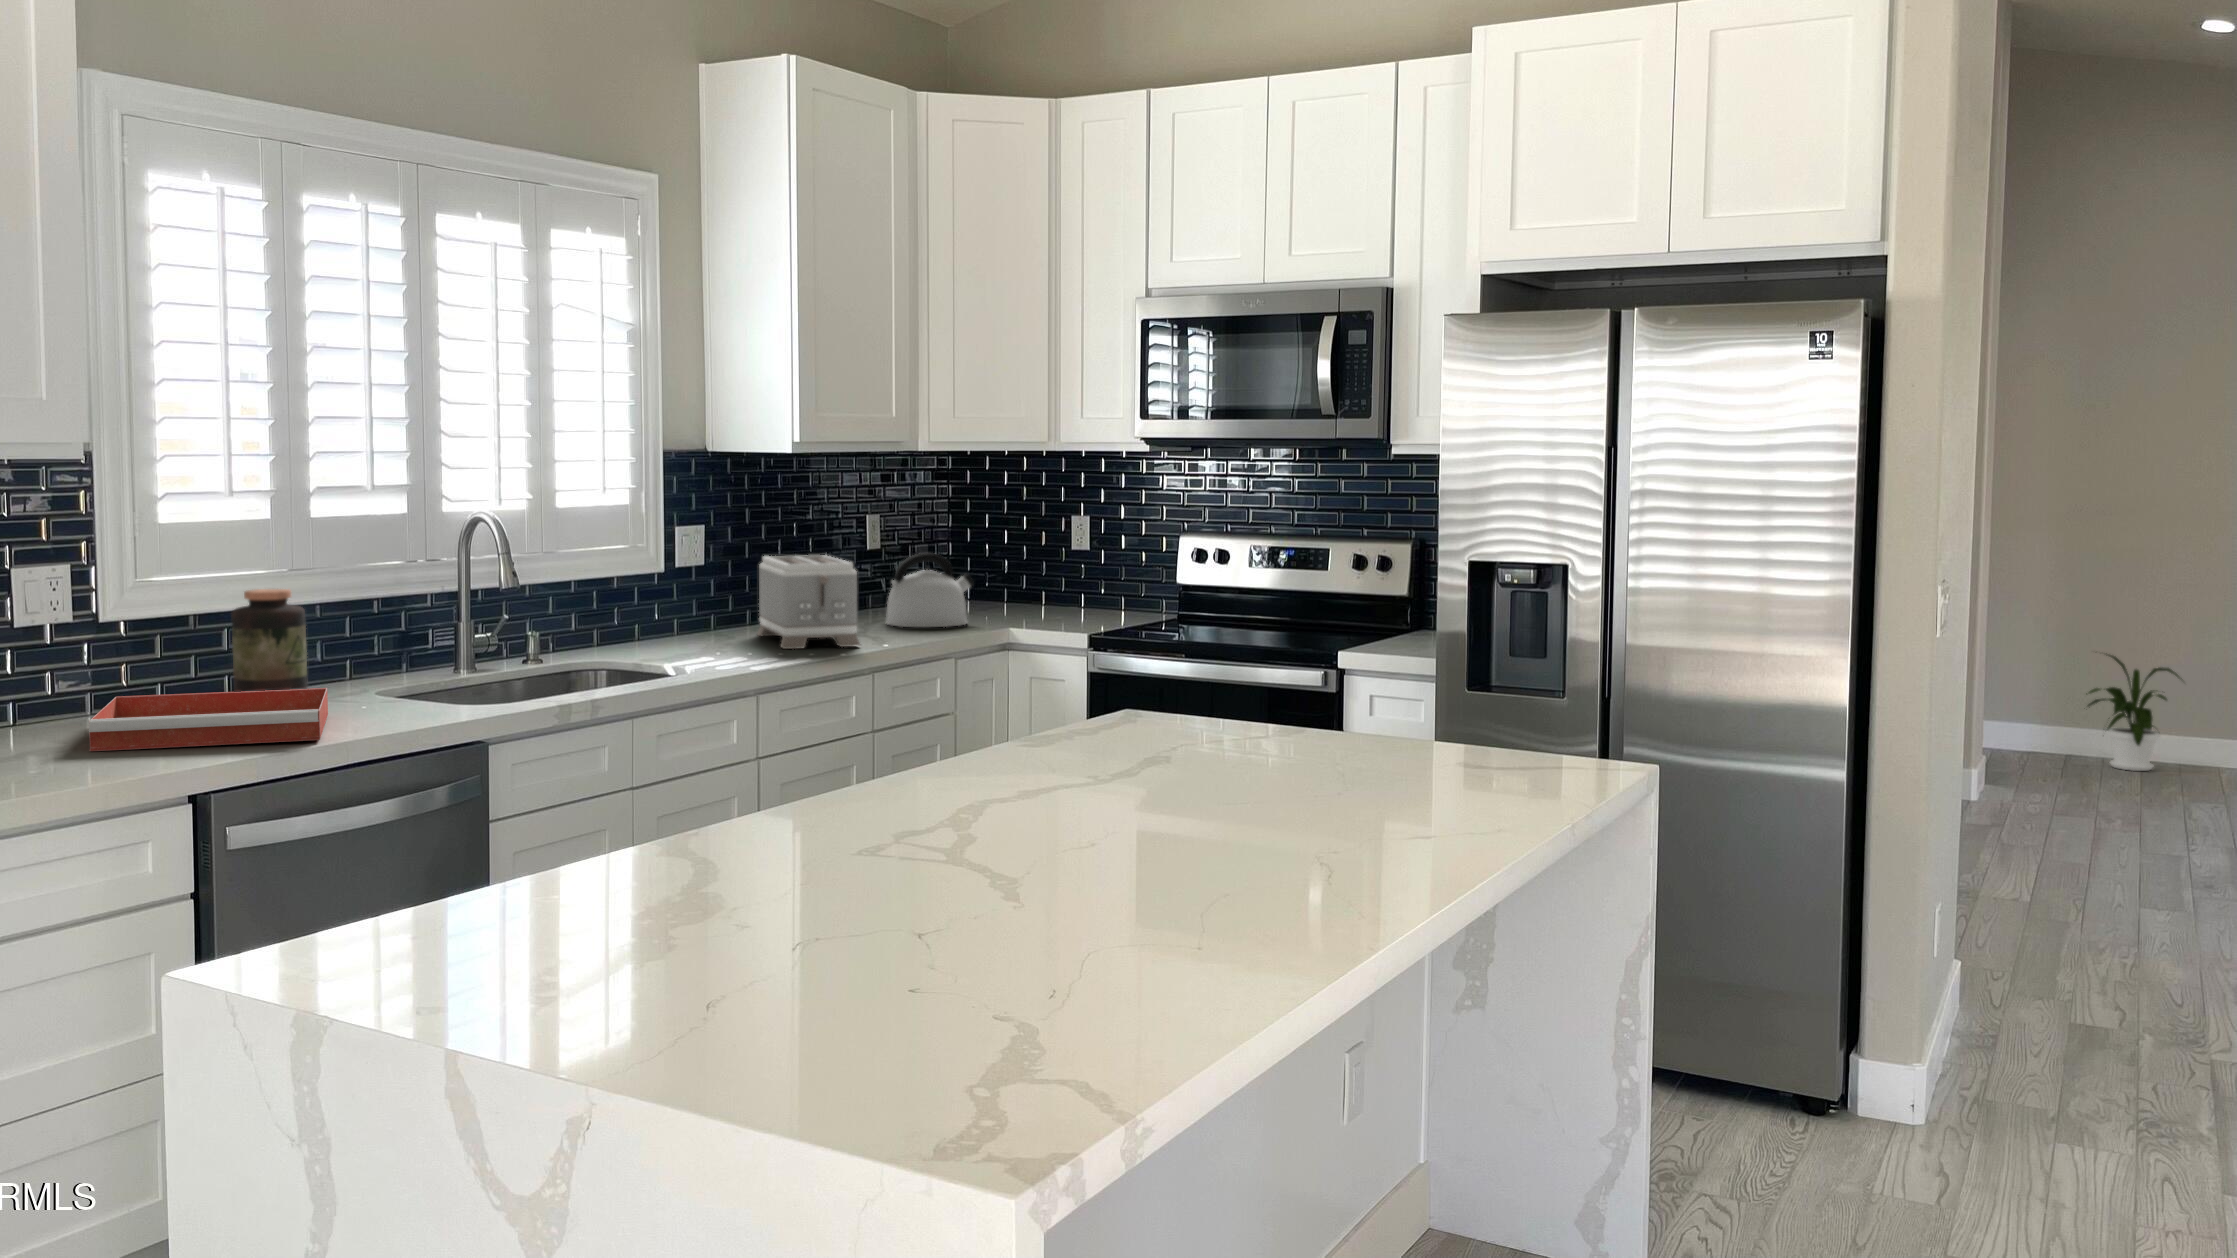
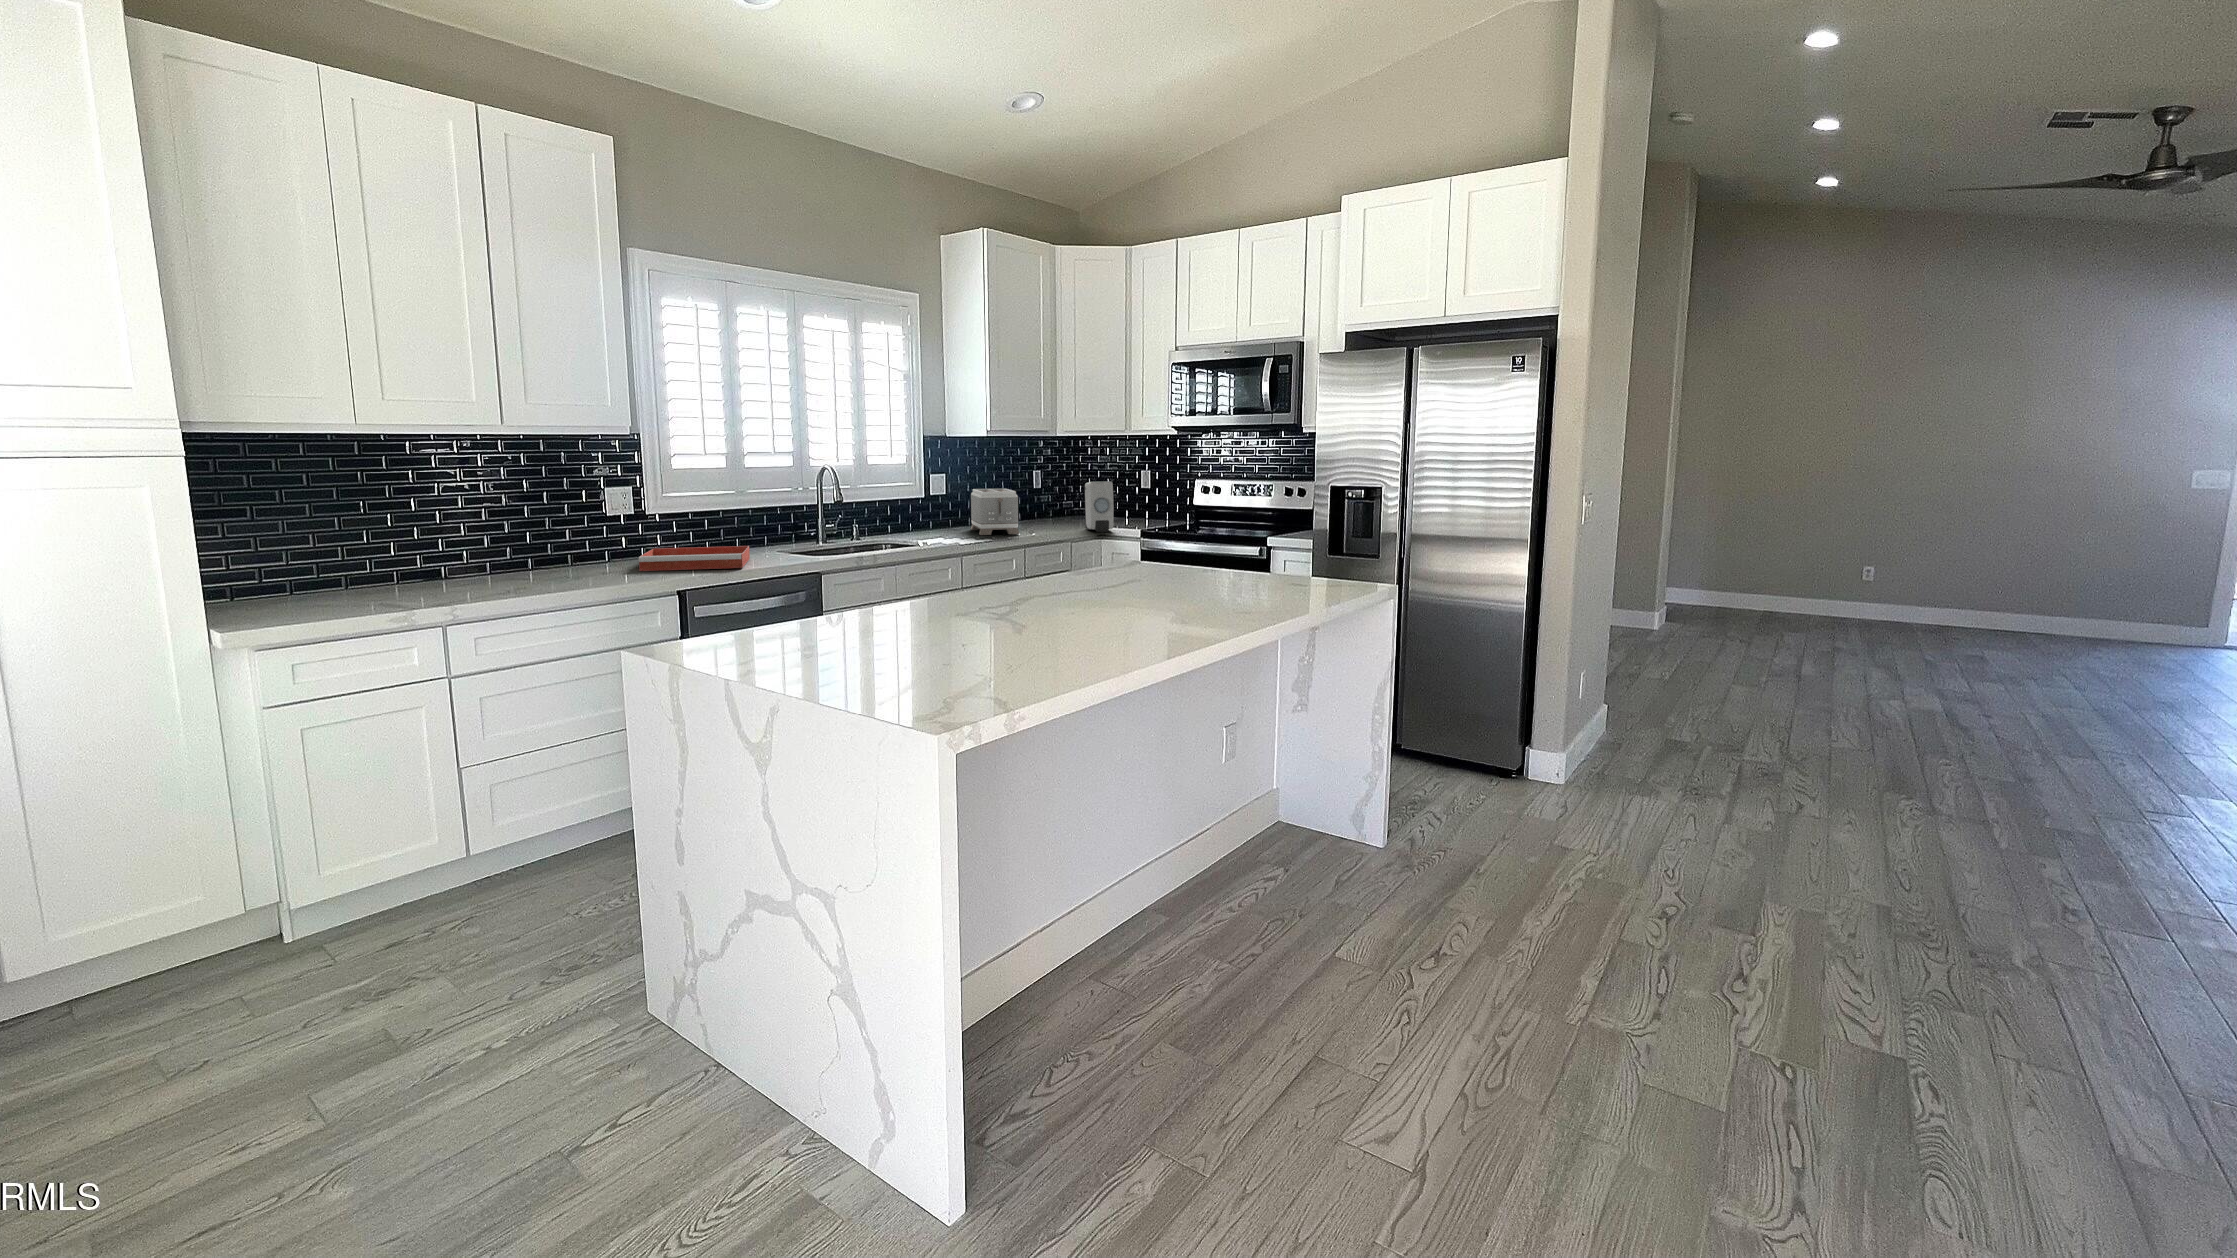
soap dispenser: none [979,542,1037,639] -> present [1085,481,1114,532]
kettle: present [886,553,974,627] -> none [1039,488,1085,527]
jar: present [231,589,308,692] -> none [708,500,744,552]
house plant: present [2088,653,2182,771] -> none [1746,550,1811,619]

